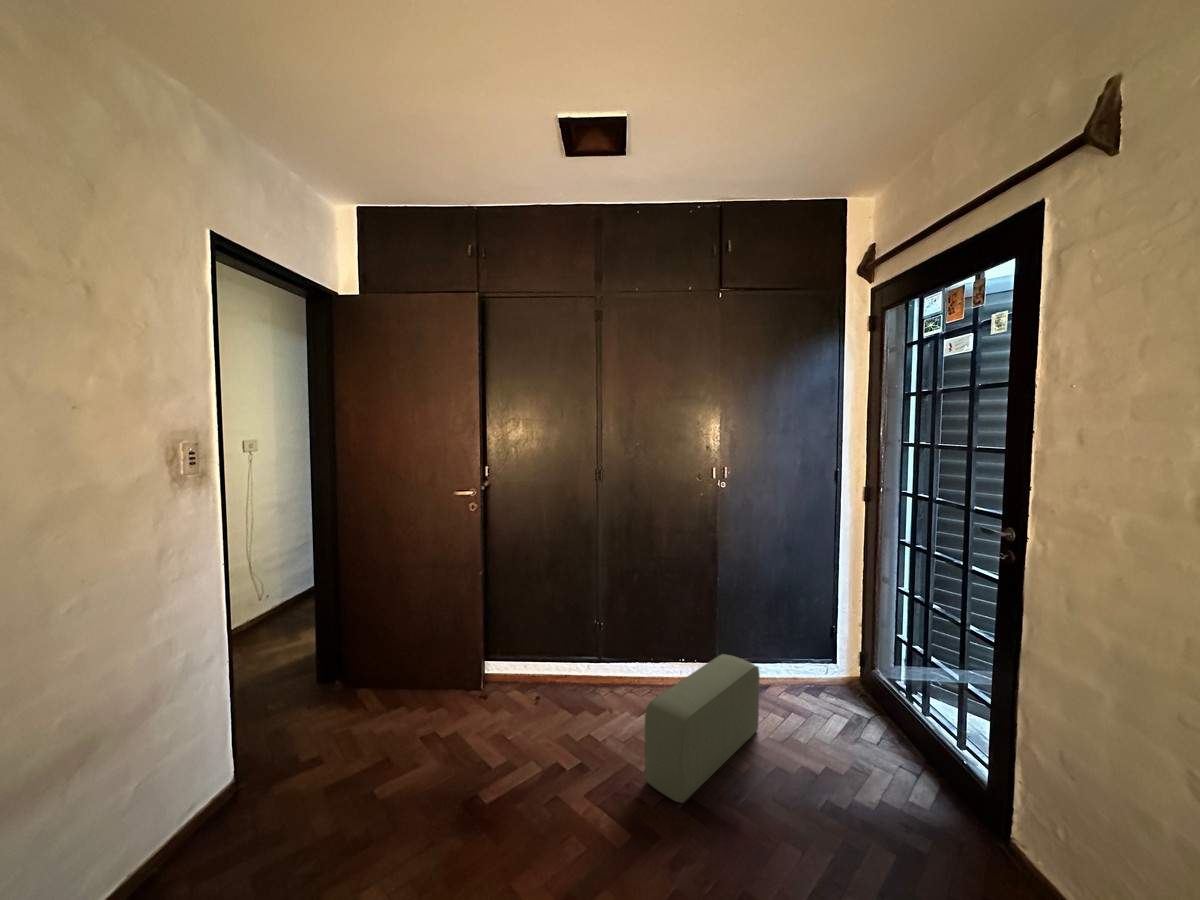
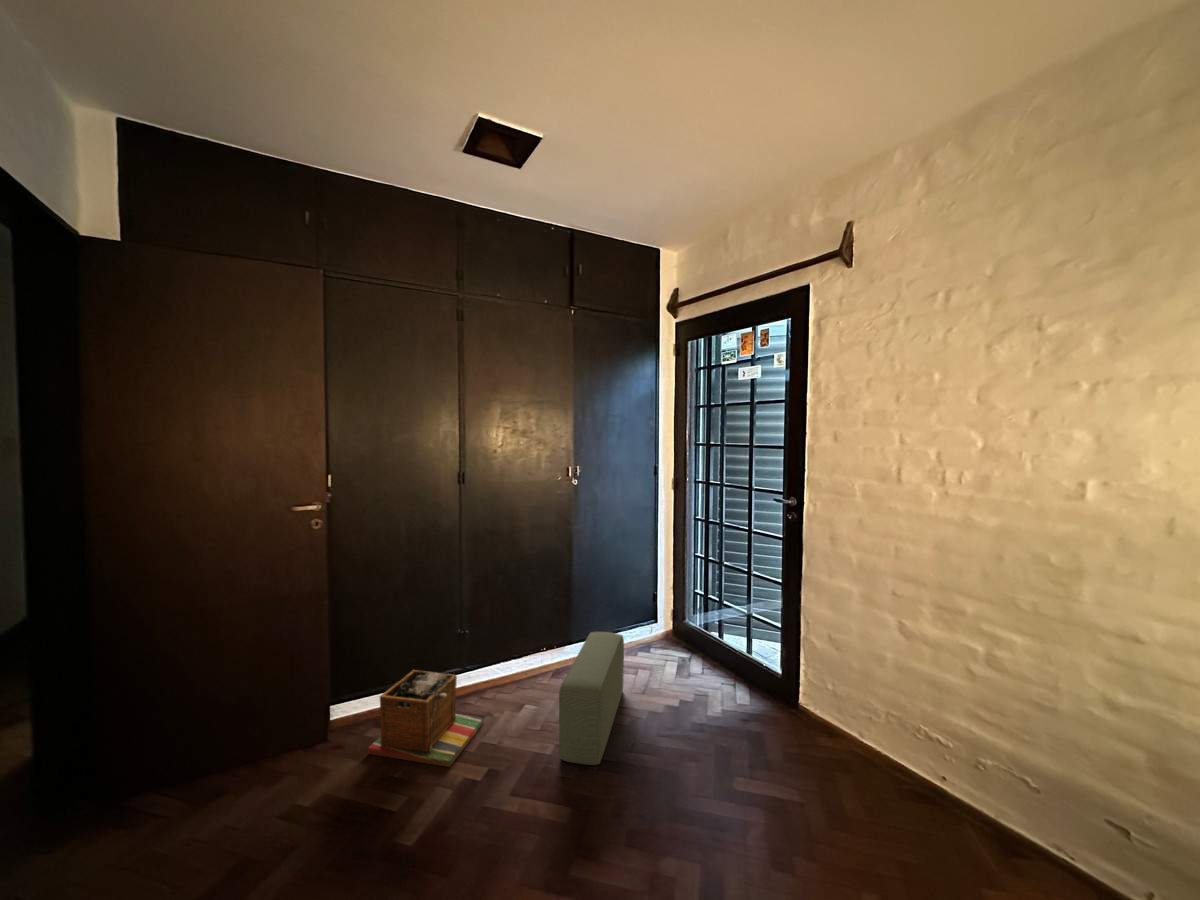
laundry basket: none [498,648,599,748] -> present [368,670,483,767]

